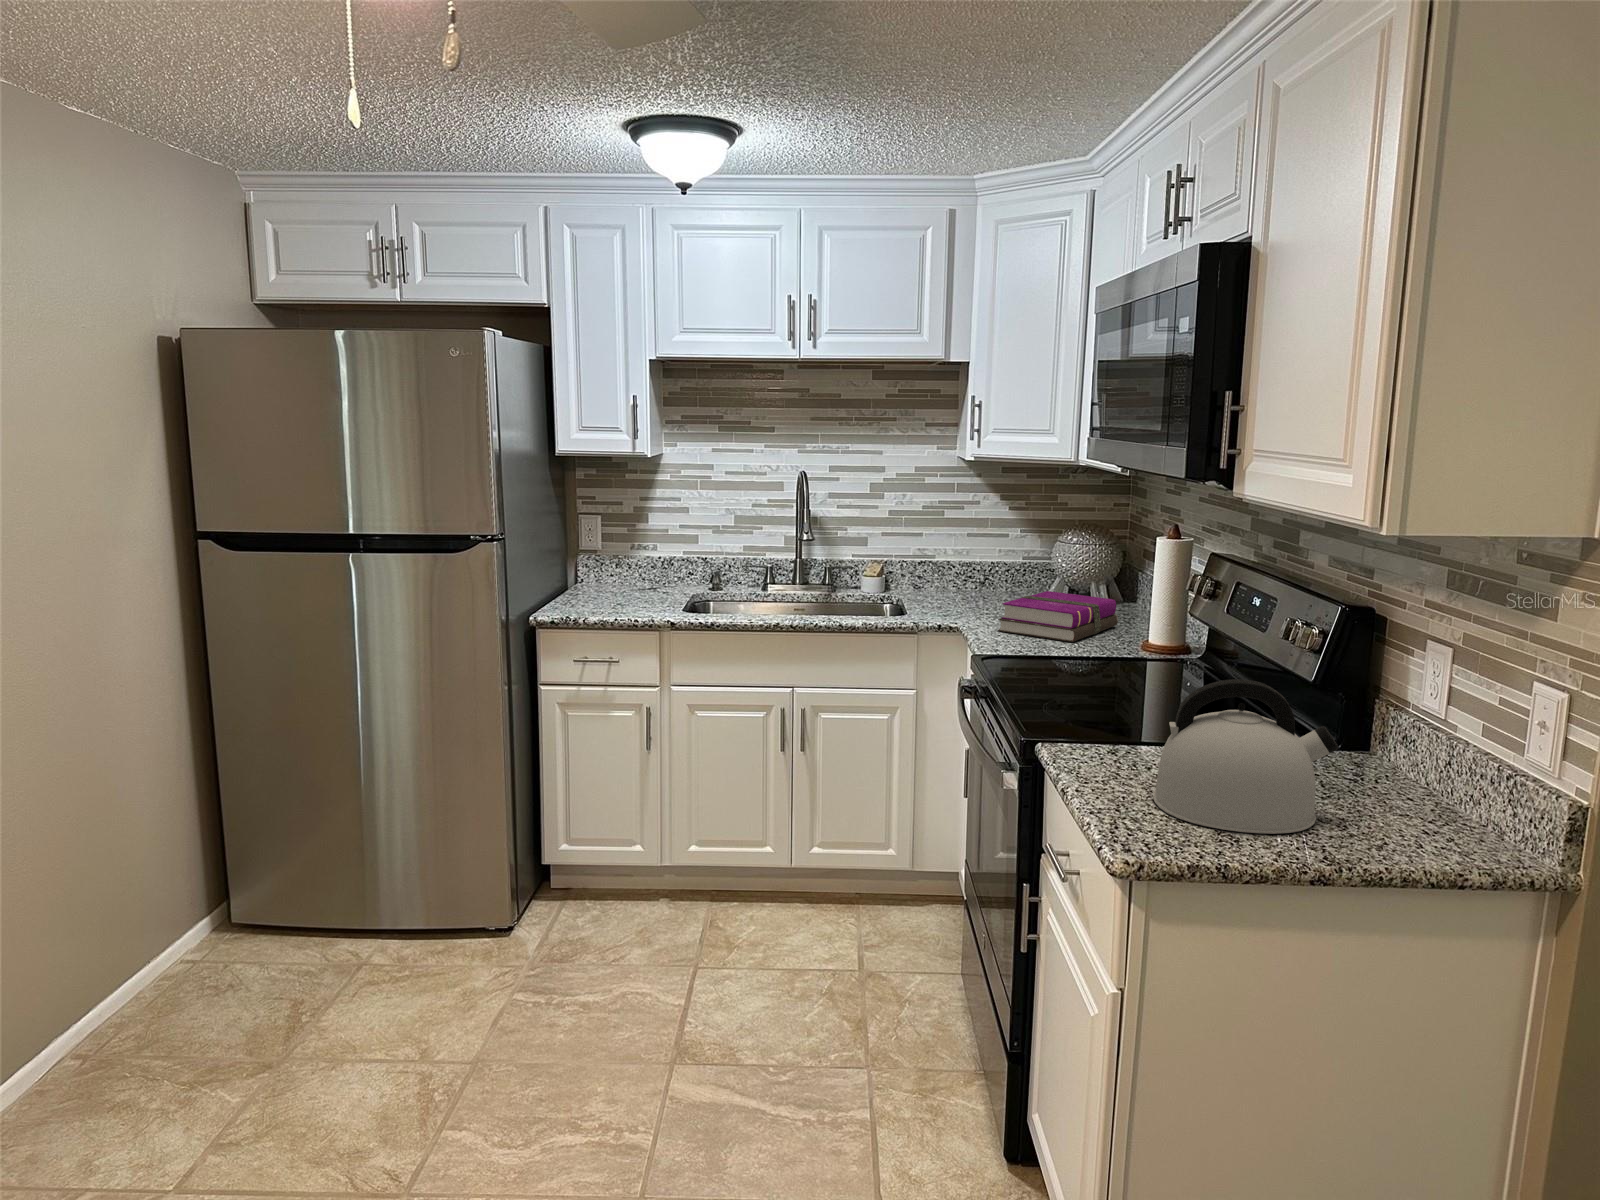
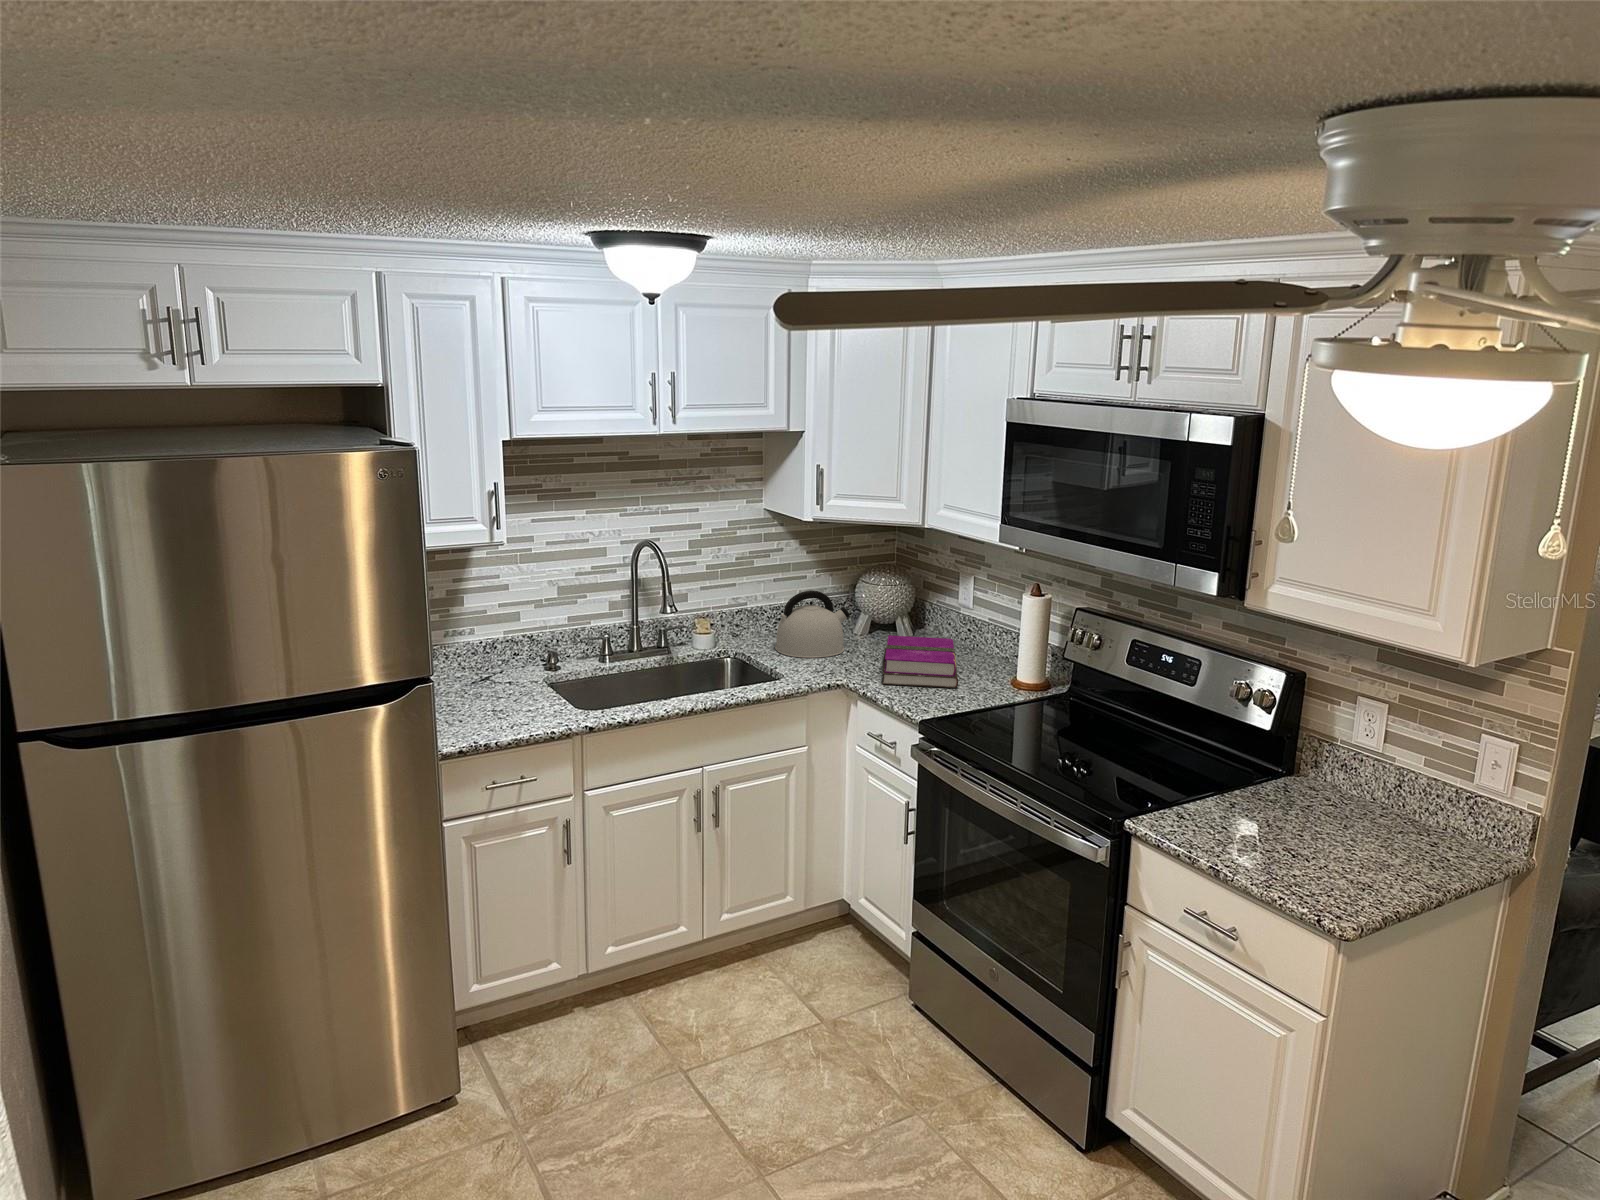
kettle: present [1153,679,1338,834] -> present [775,591,850,658]

